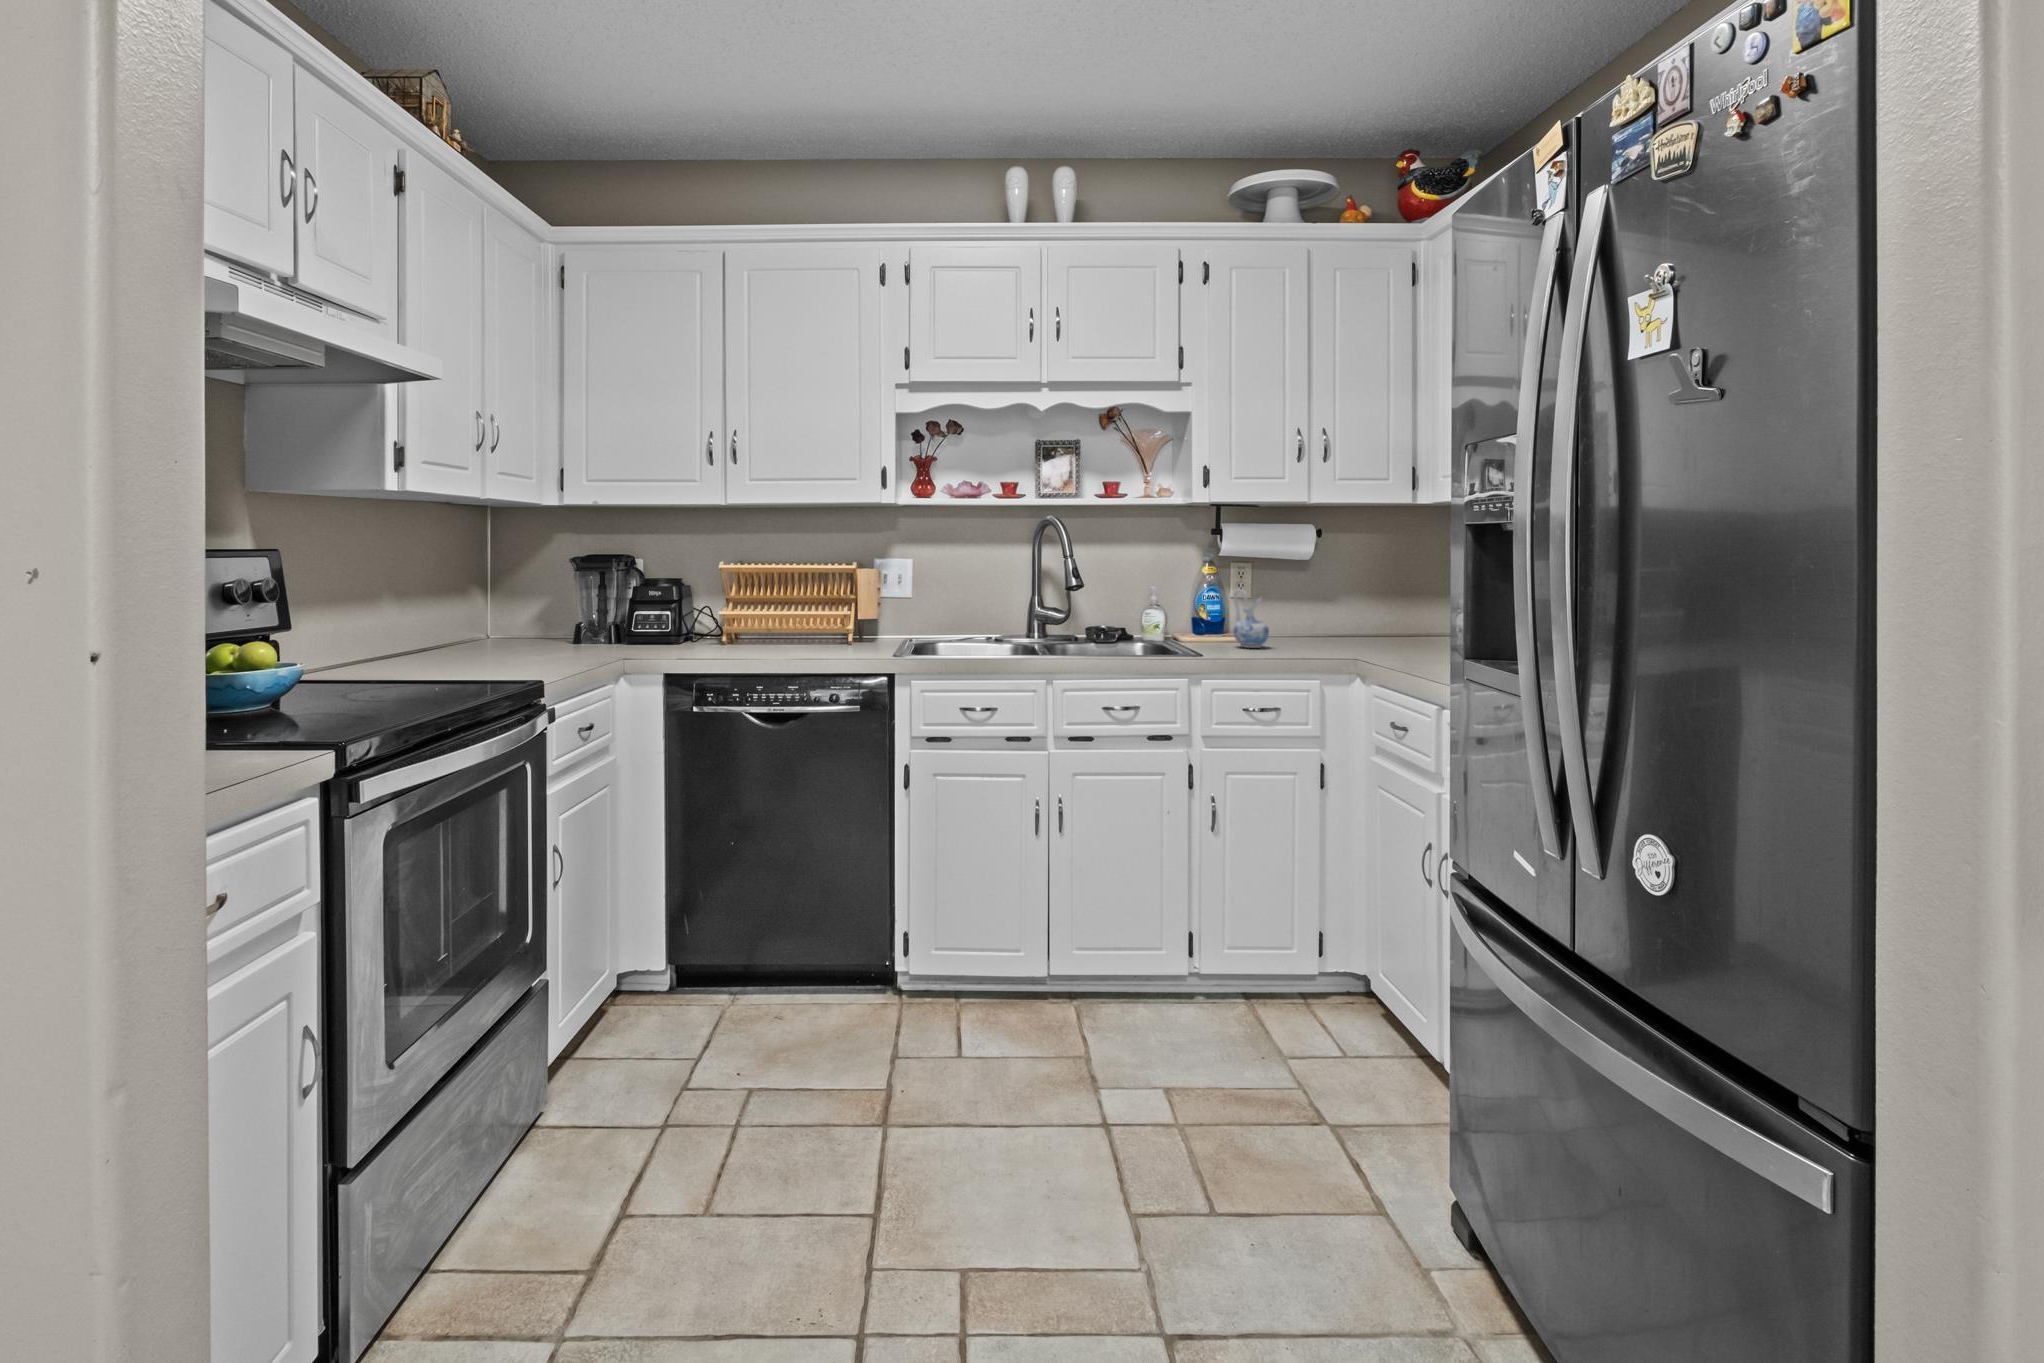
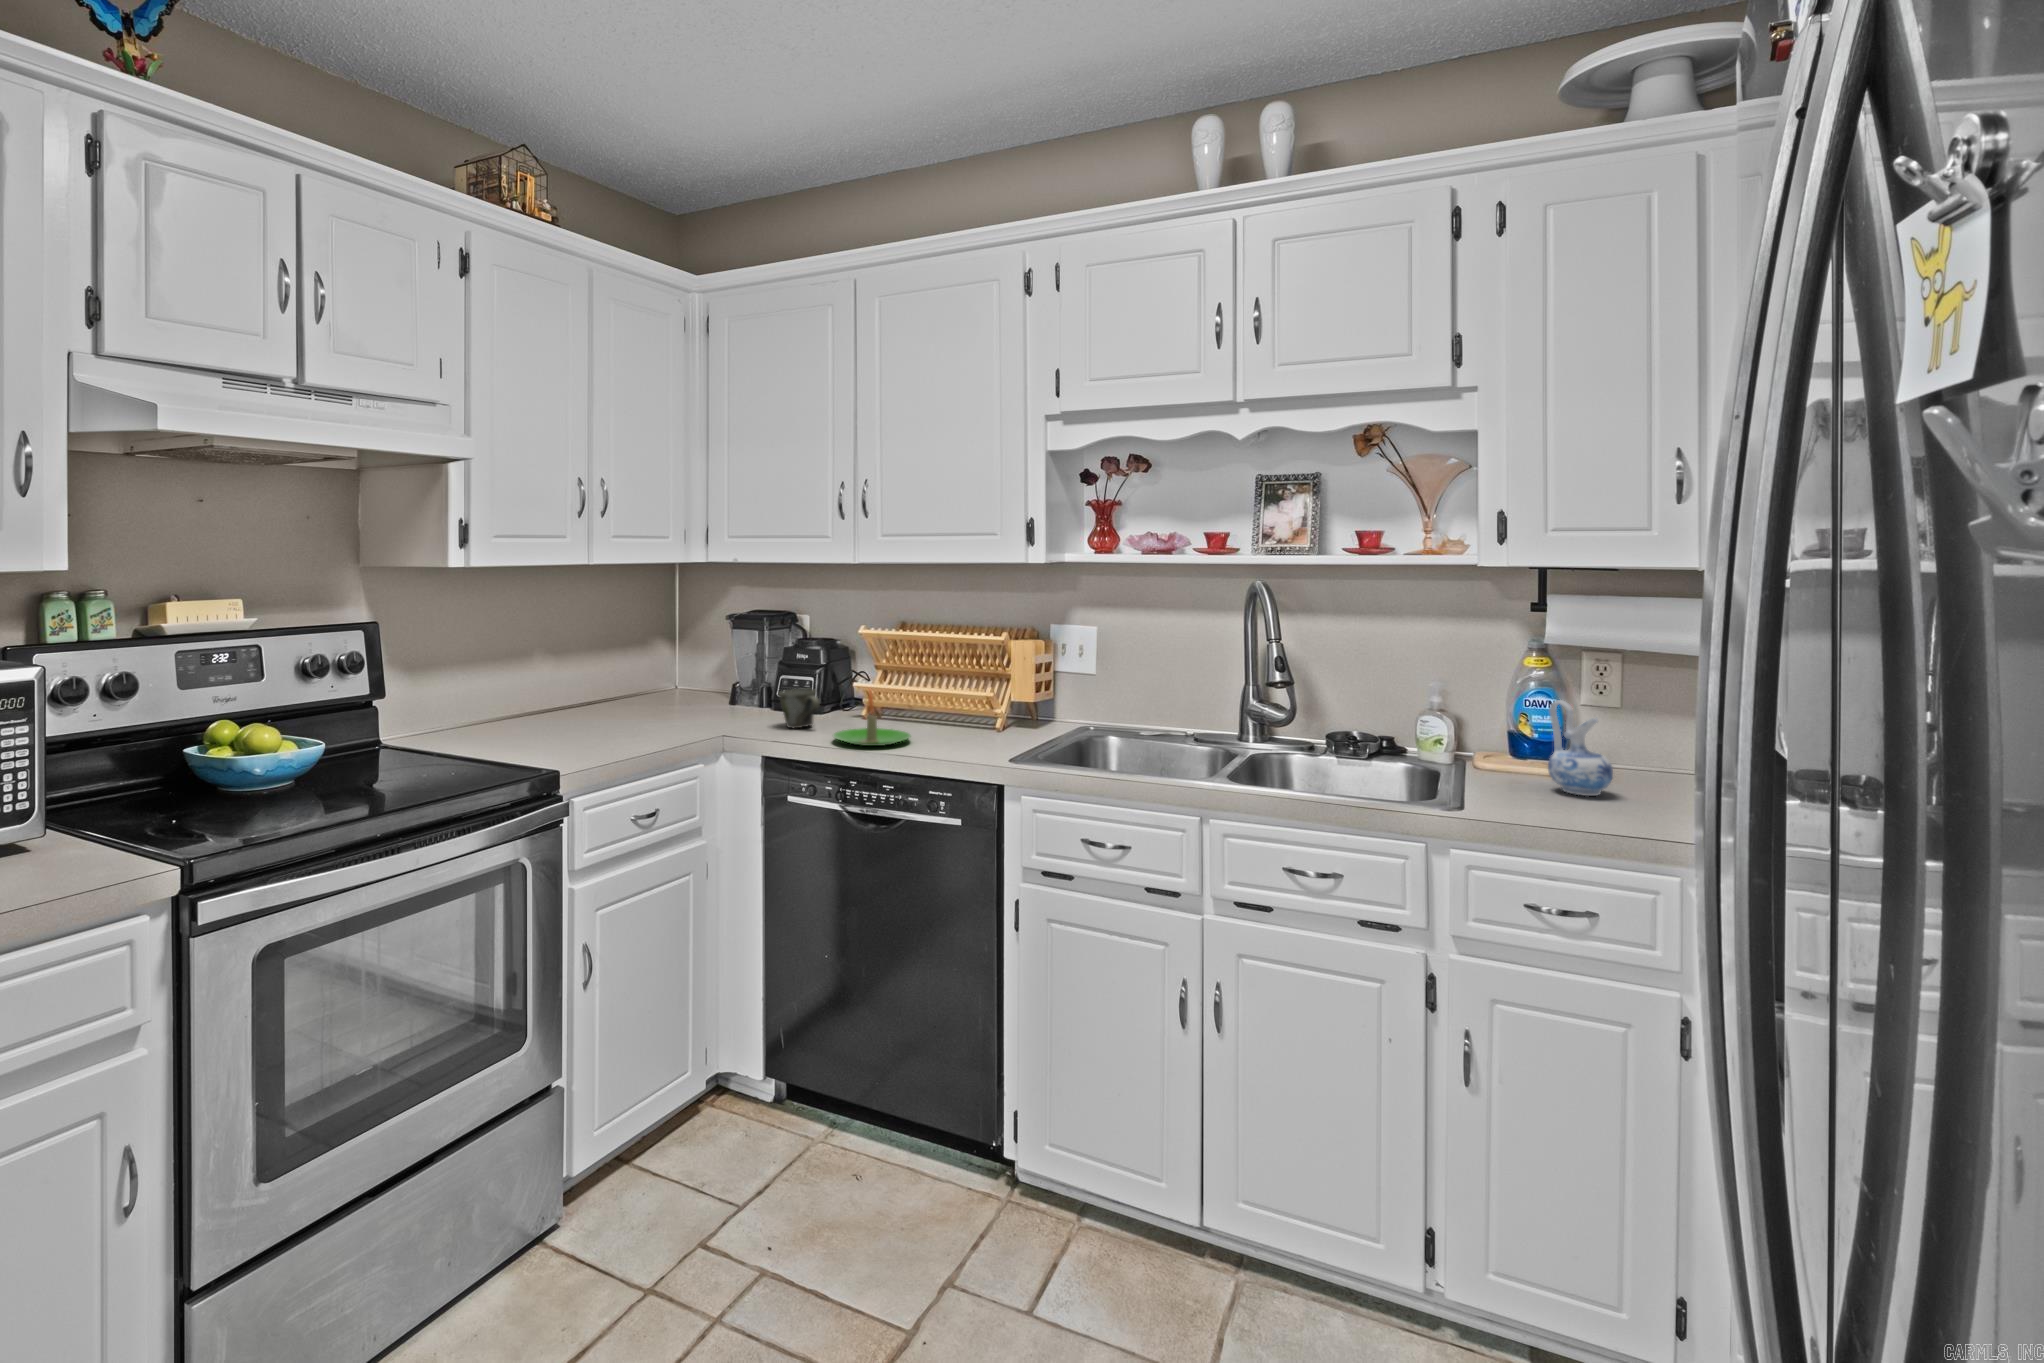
candle: none [723,611,793,658] -> present [833,692,911,746]
mug: none [654,619,698,654] -> present [779,689,820,728]

